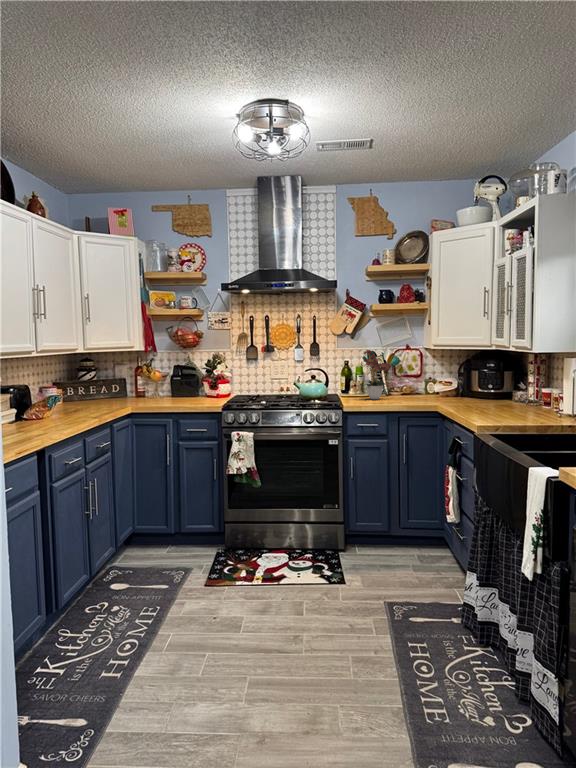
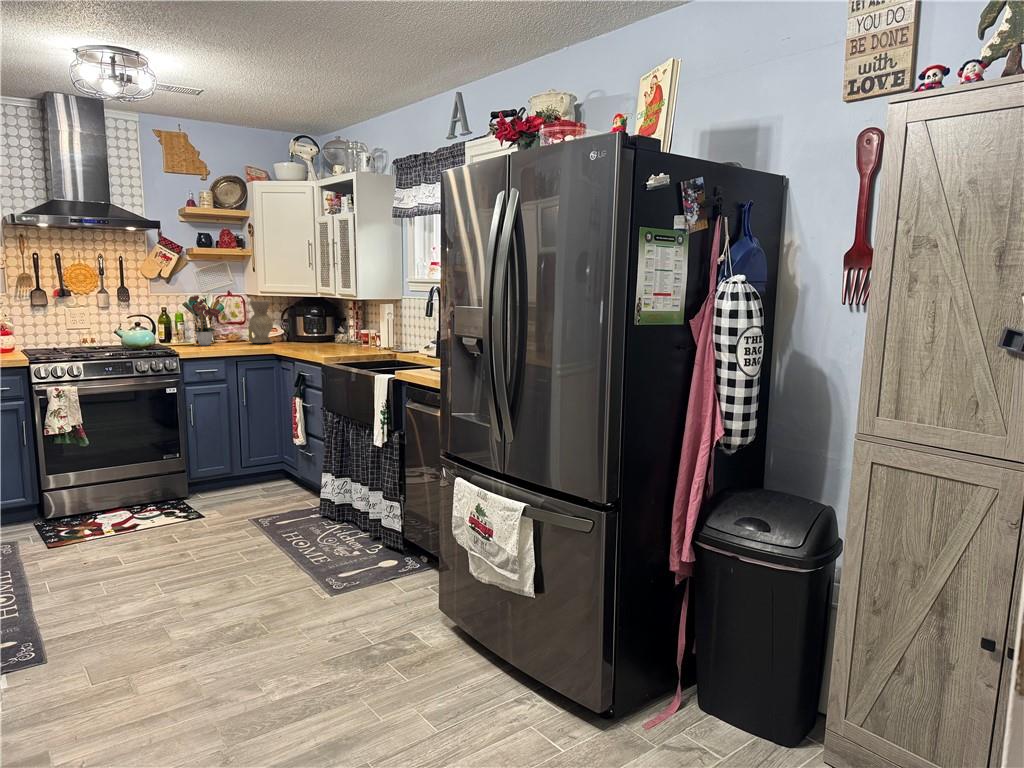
vase: none [418,354,443,399] -> present [249,300,273,343]

